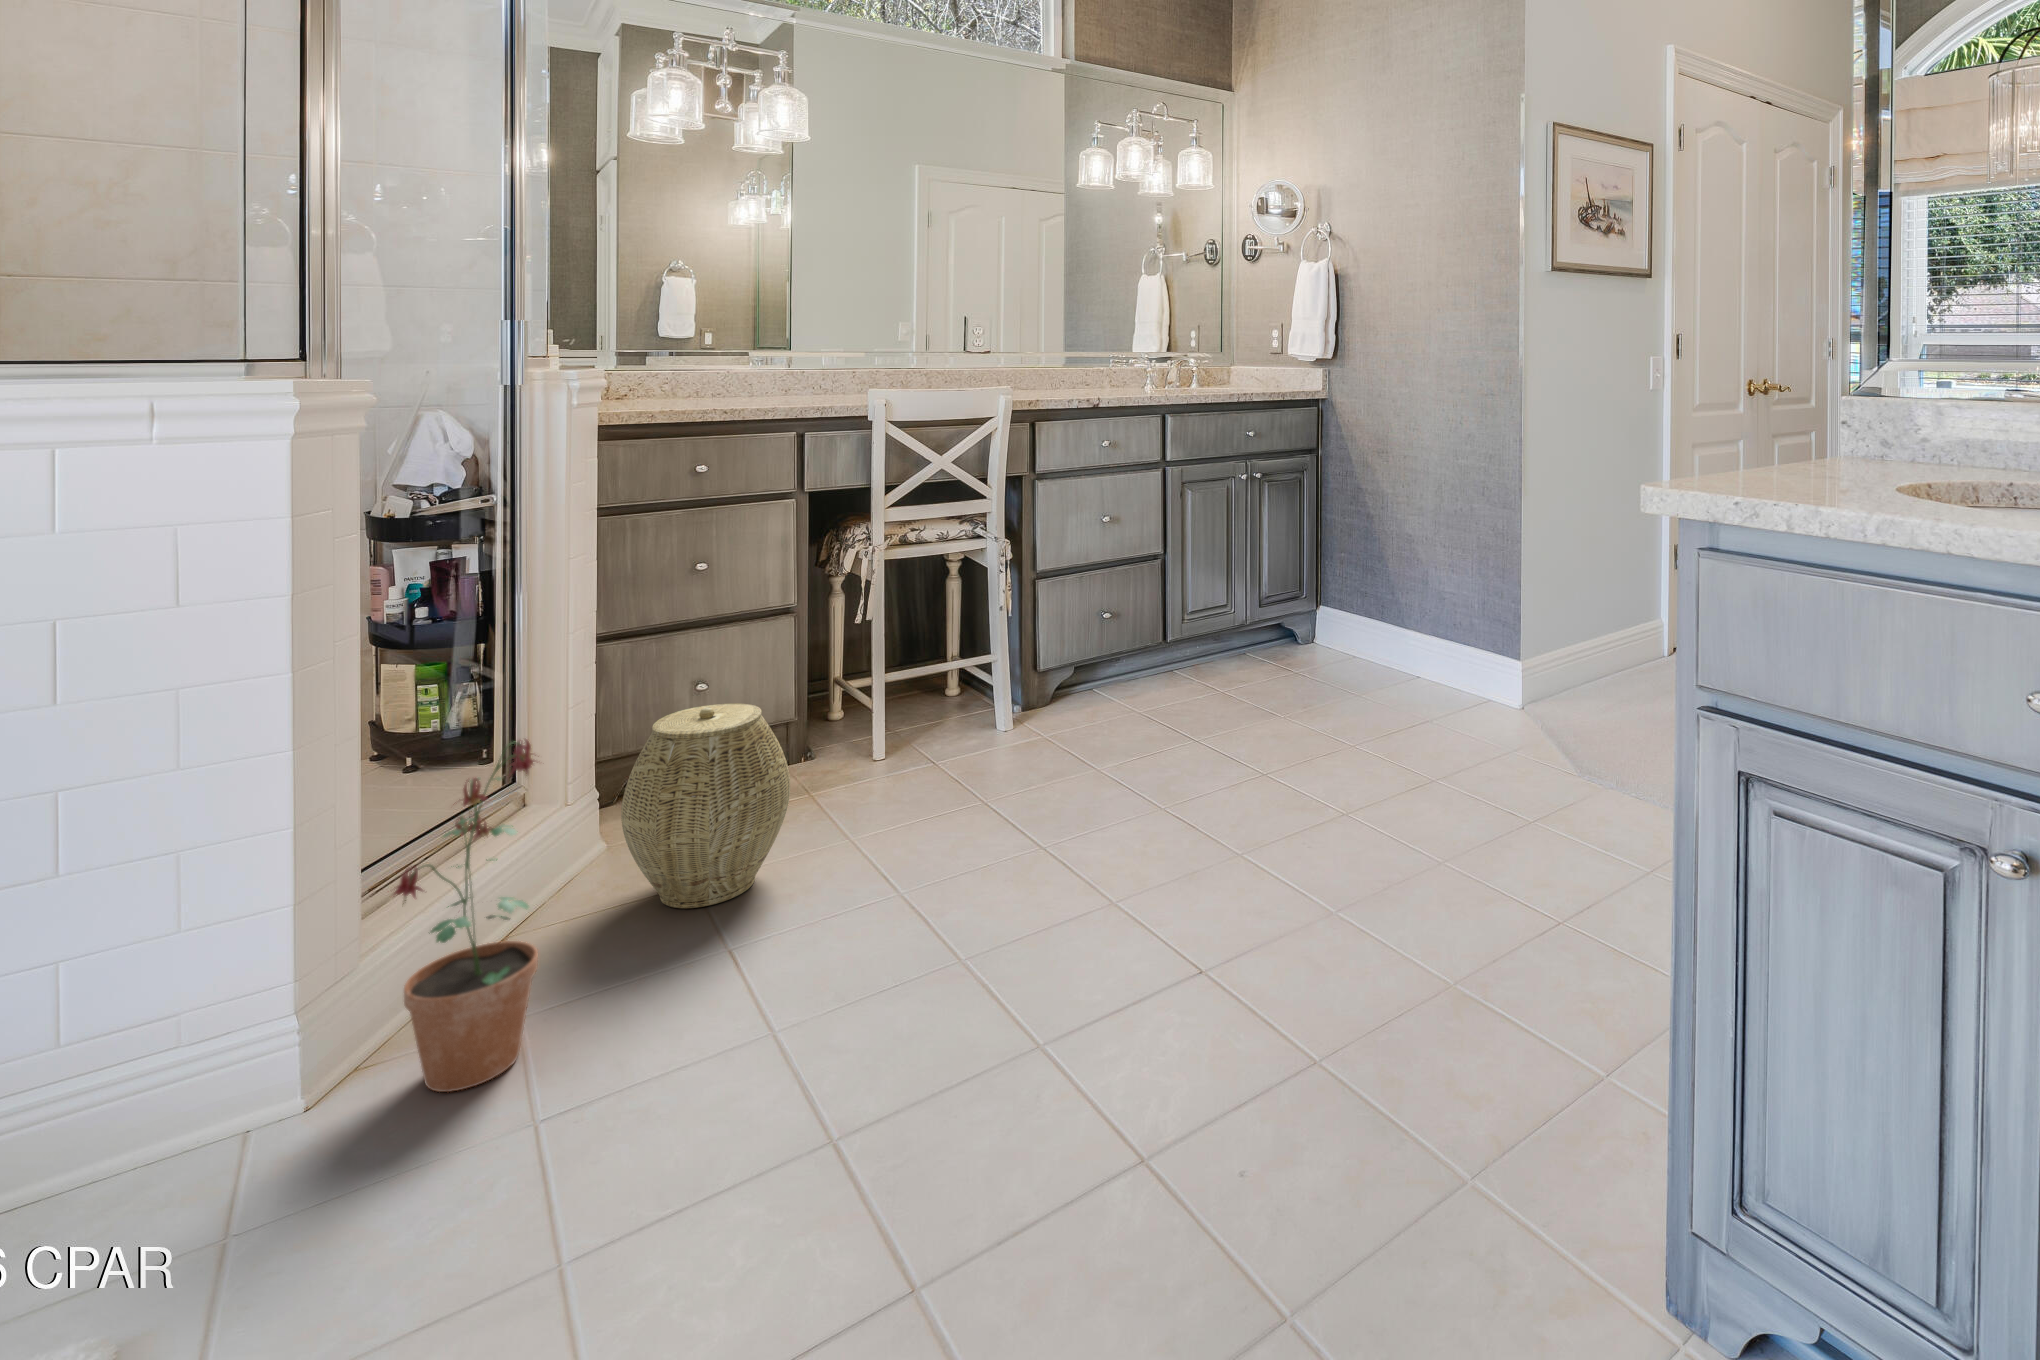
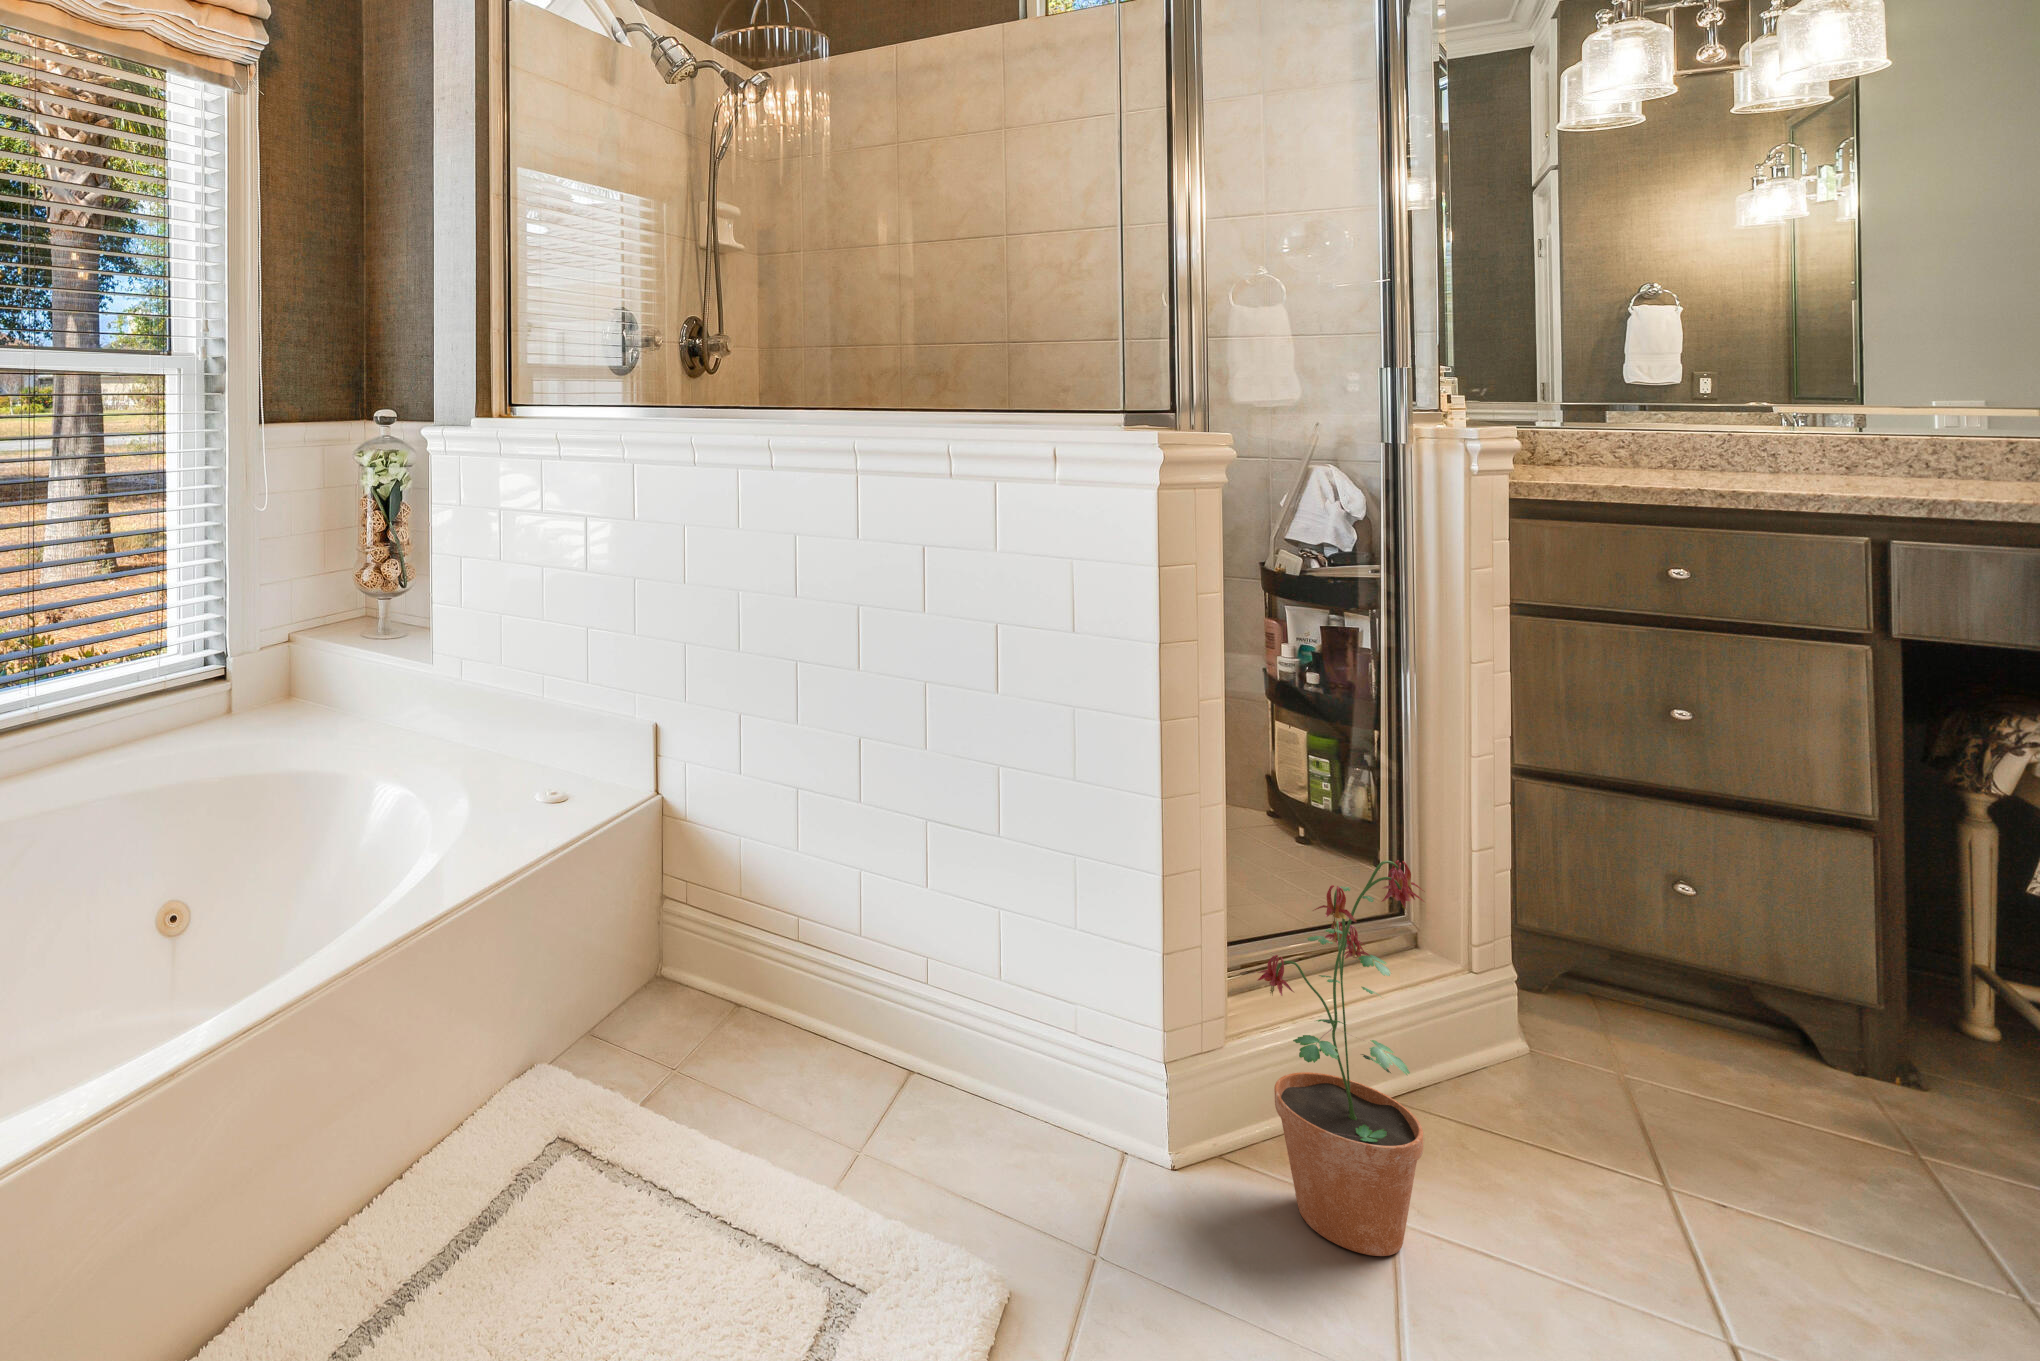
woven basket: present [621,704,790,908] -> none [1556,899,1861,1223]

